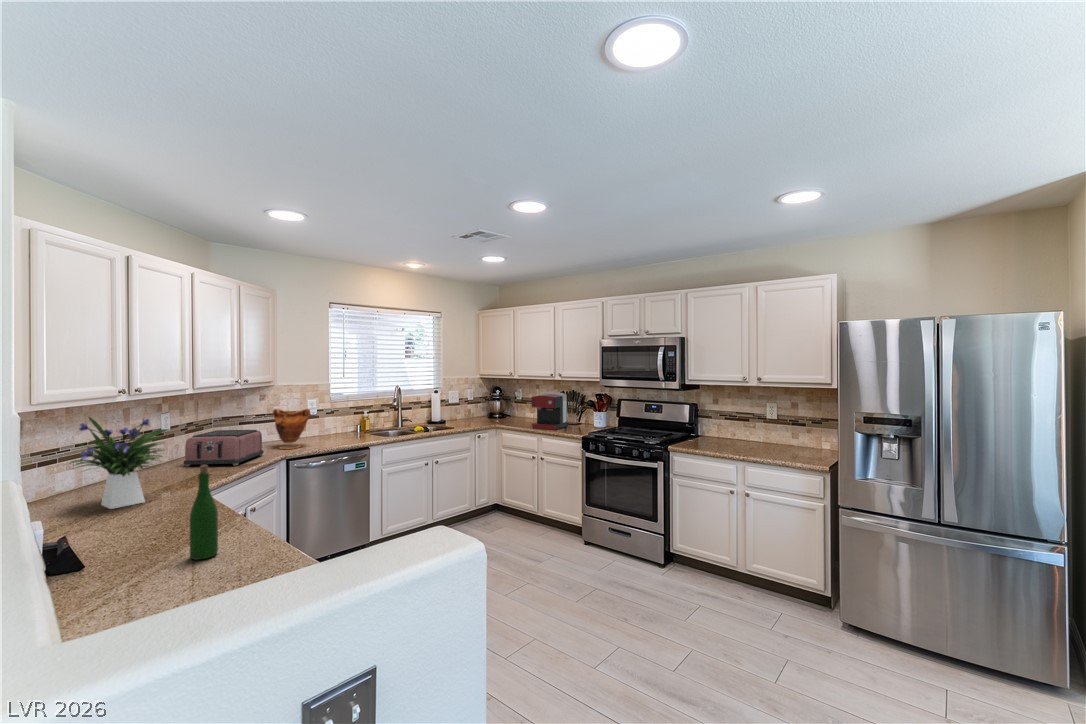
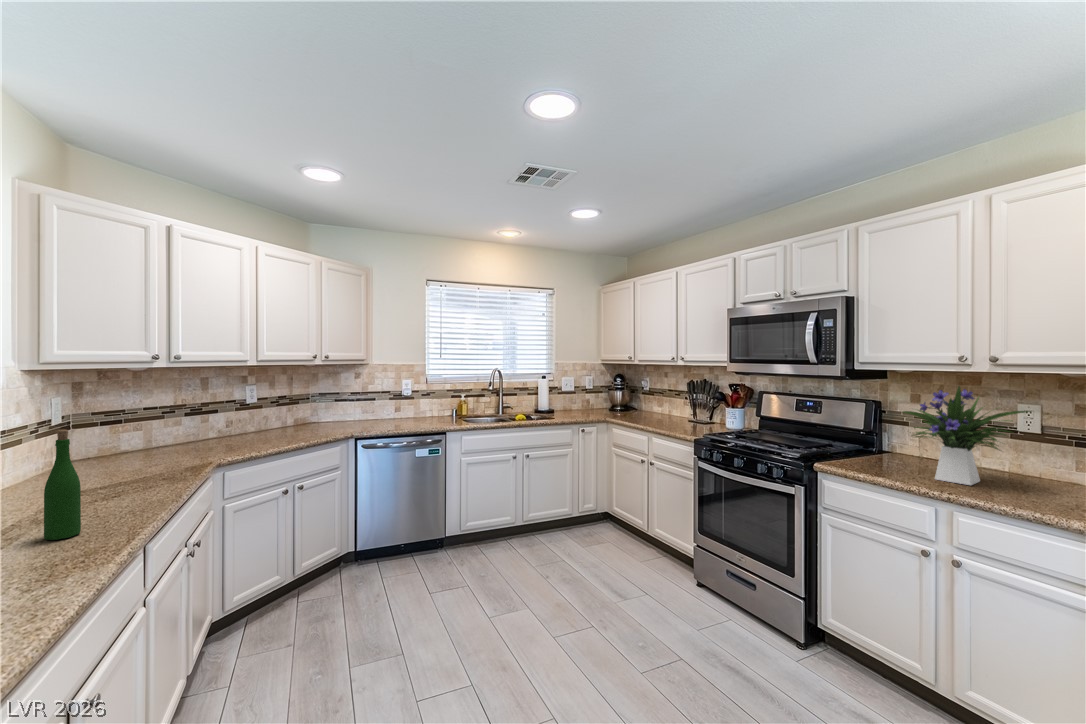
coffee maker: present [532,391,567,430] -> none [644,380,692,428]
vase: present [273,409,310,449] -> none [355,387,386,428]
flower arrangement: present [72,417,169,509] -> present [903,386,1030,485]
toaster: present [183,430,264,467] -> none [255,404,333,439]

